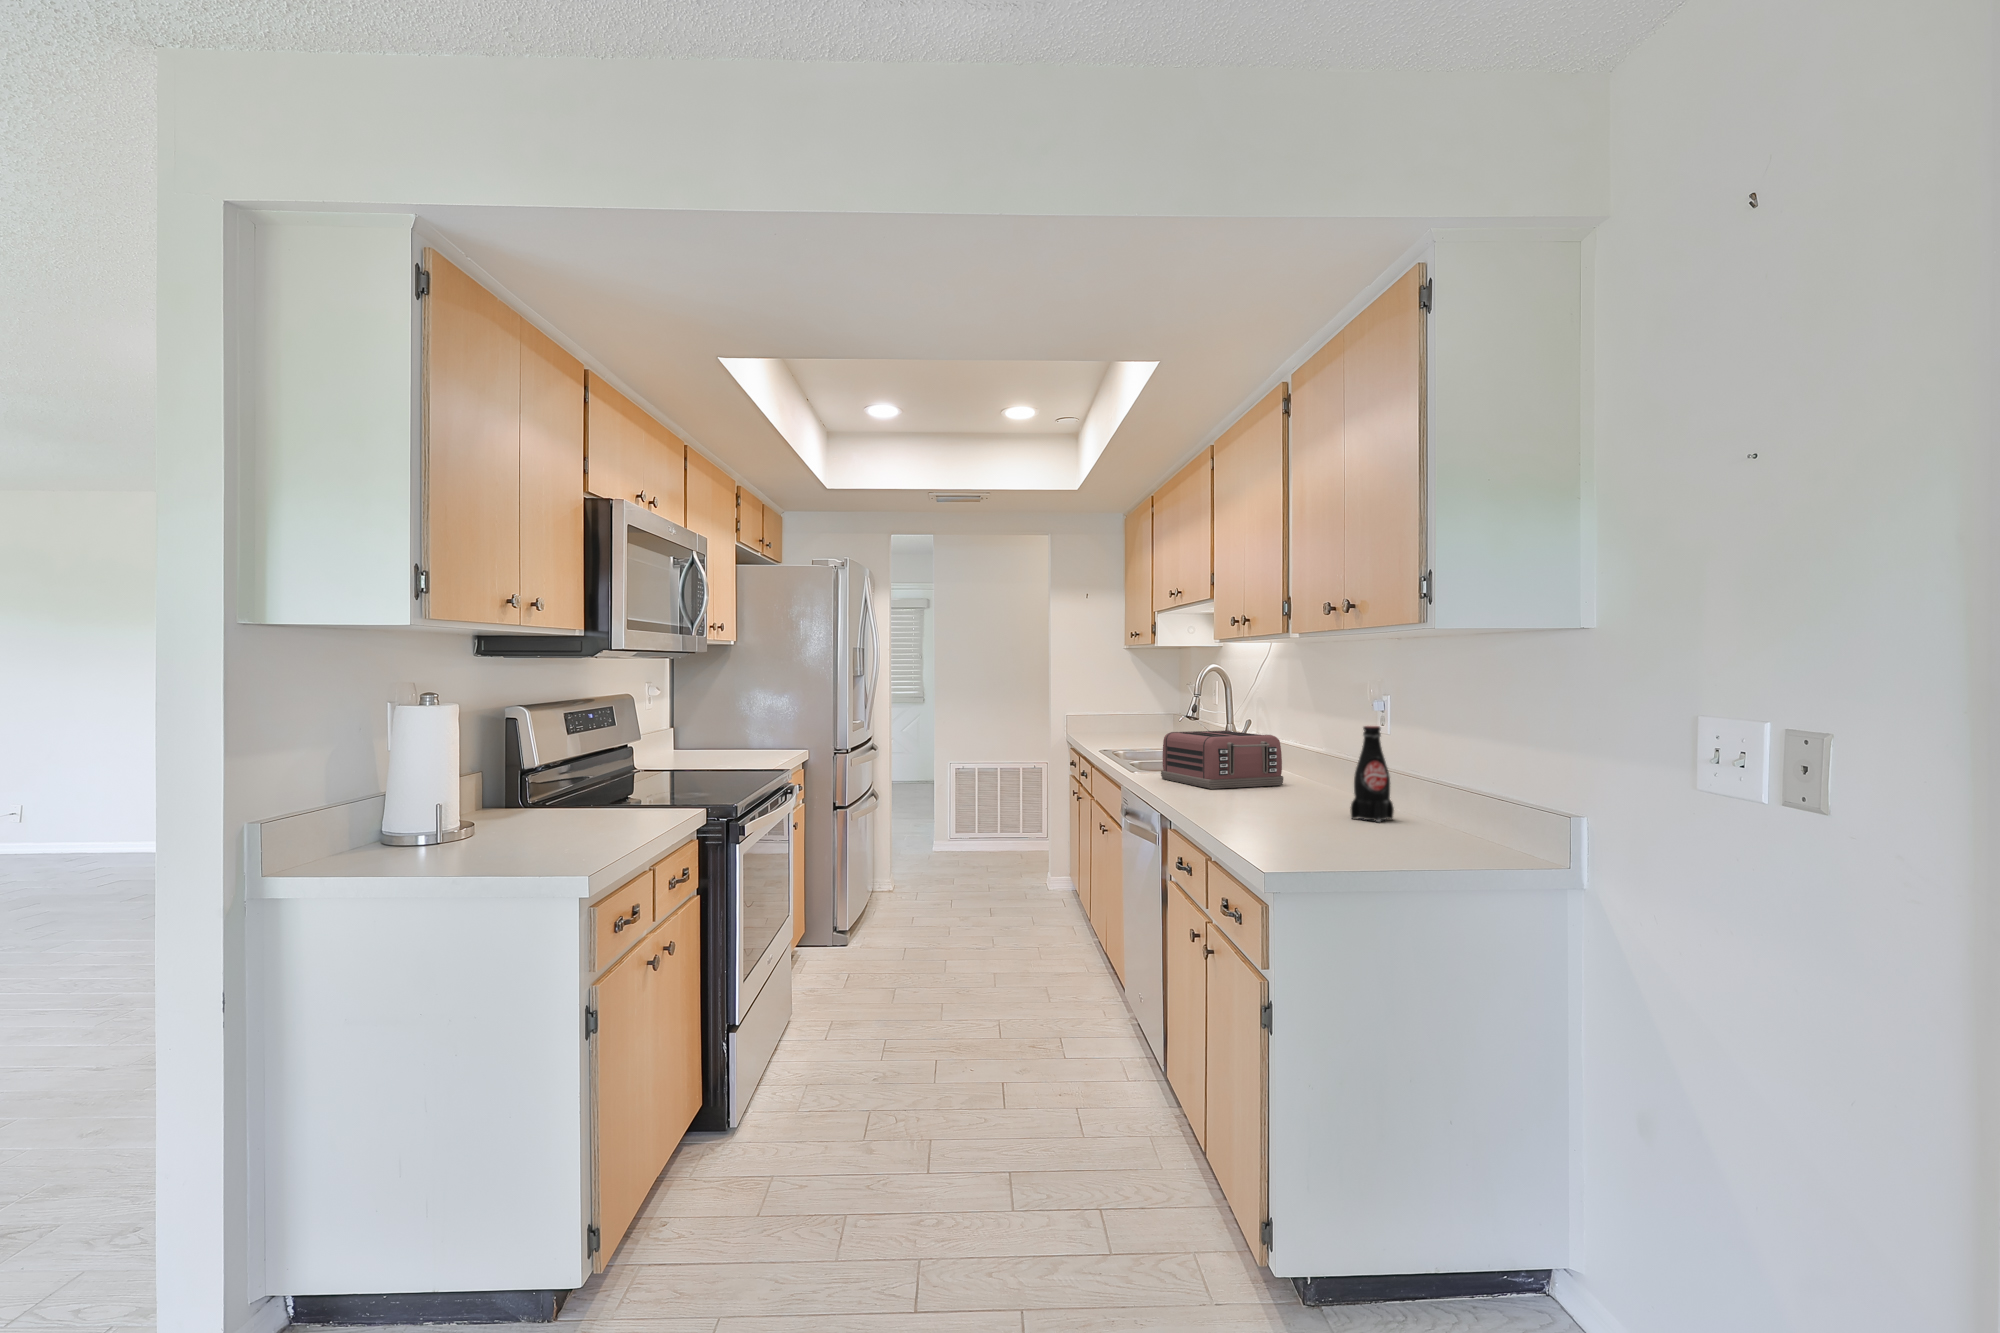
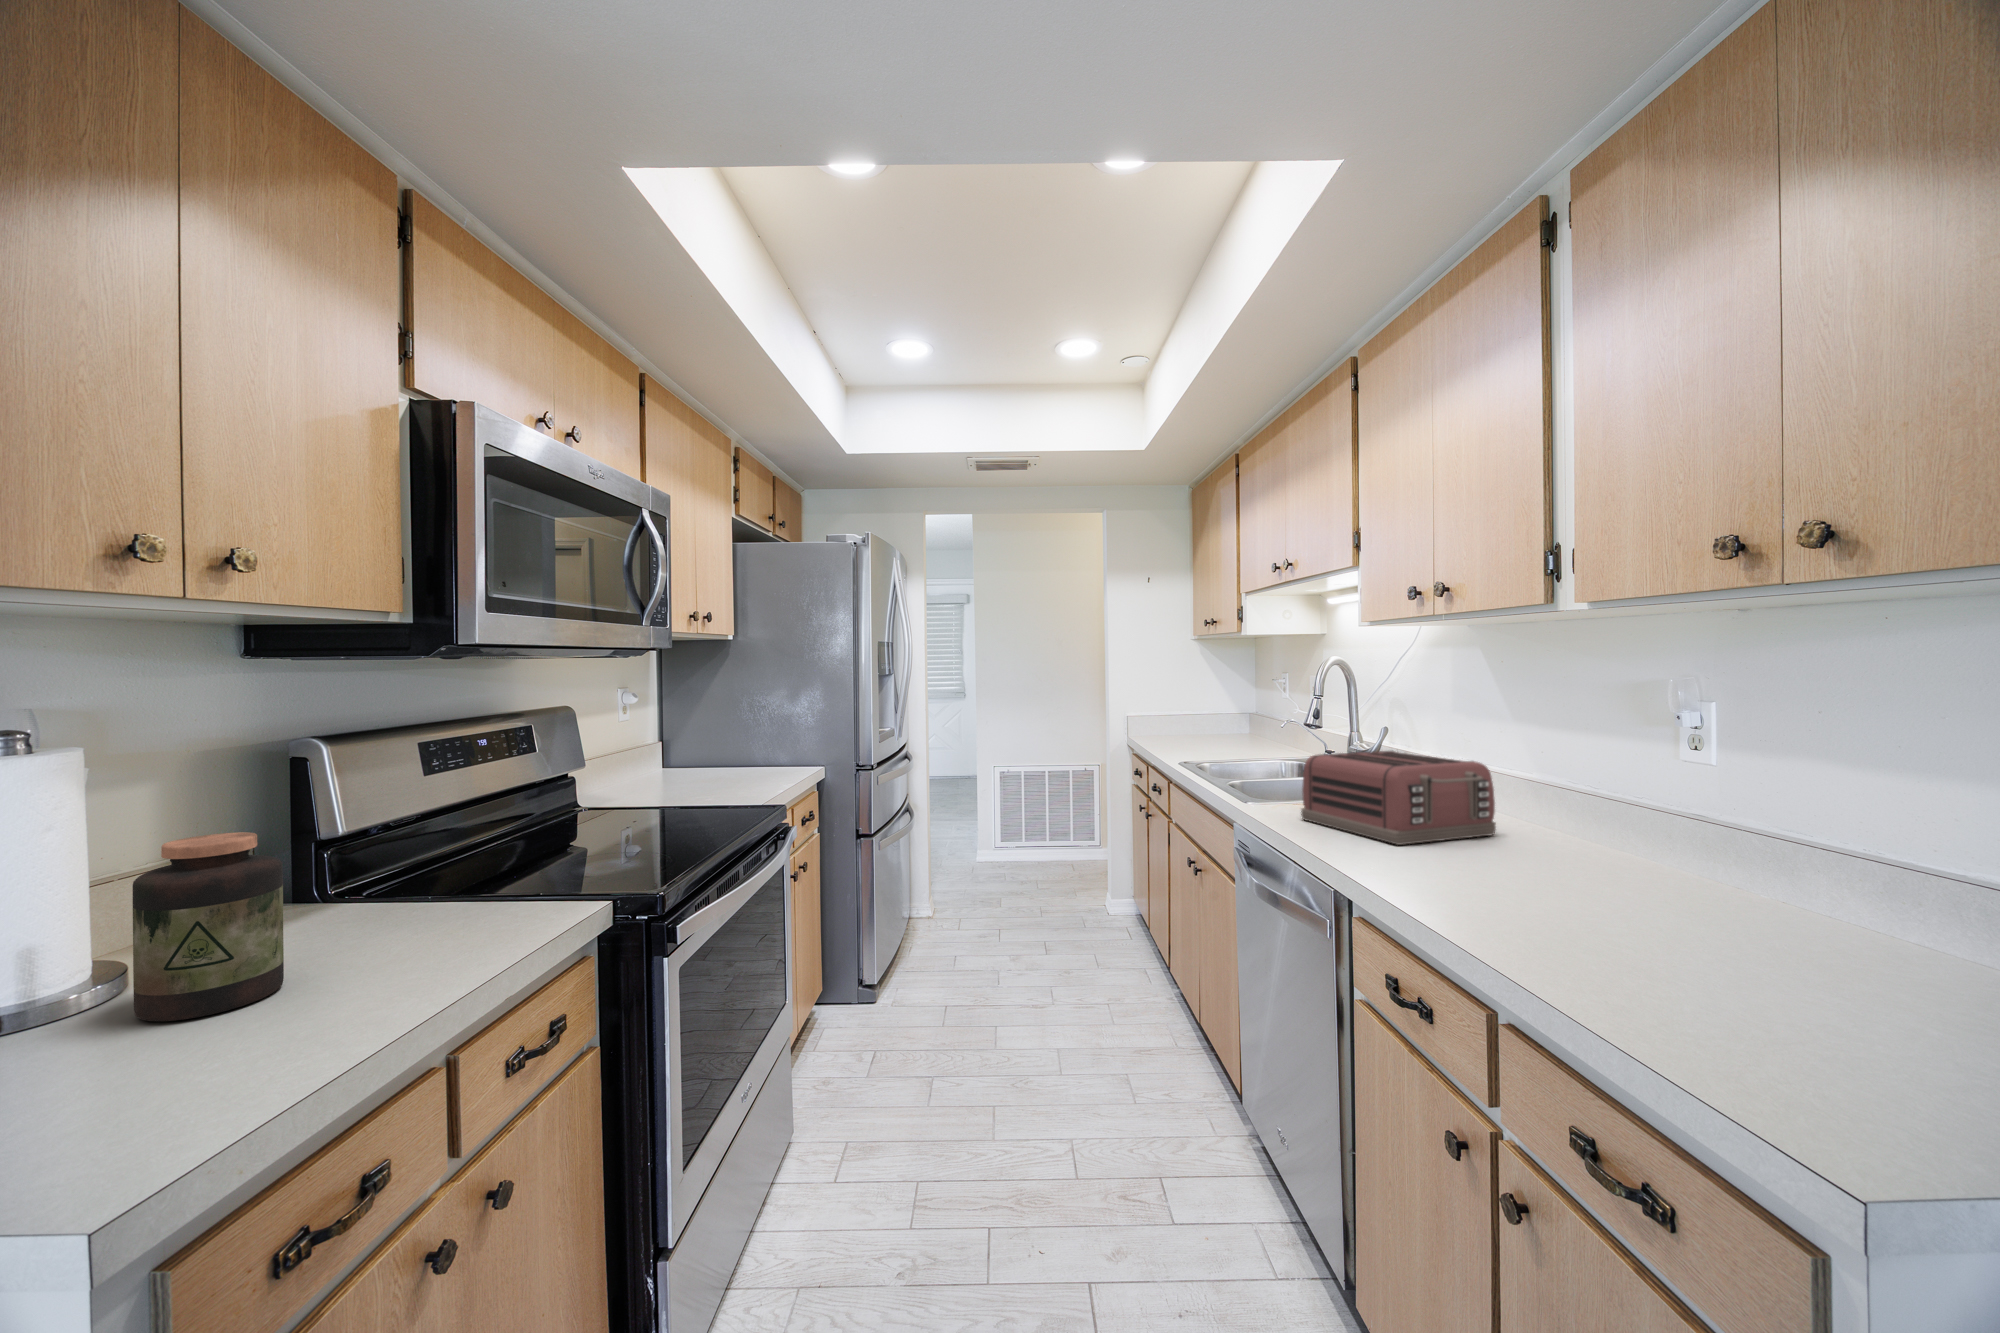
bottle: present [1350,726,1394,822] -> none [1753,769,1839,955]
jar: none [499,748,560,836] -> present [133,832,284,1021]

